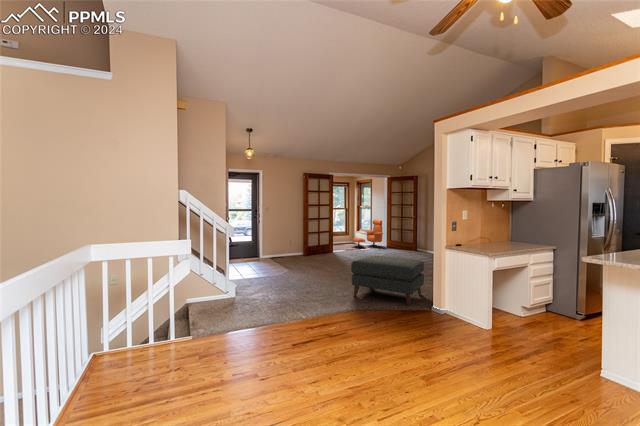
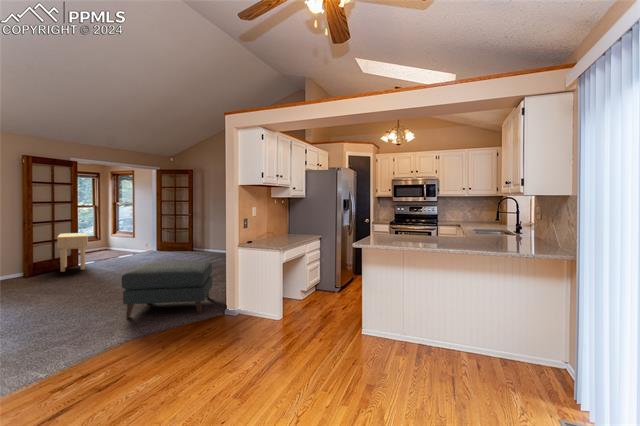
lounge chair: present [353,220,383,248] -> none [107,219,151,255]
side table: none [319,229,338,257] -> present [57,233,88,272]

